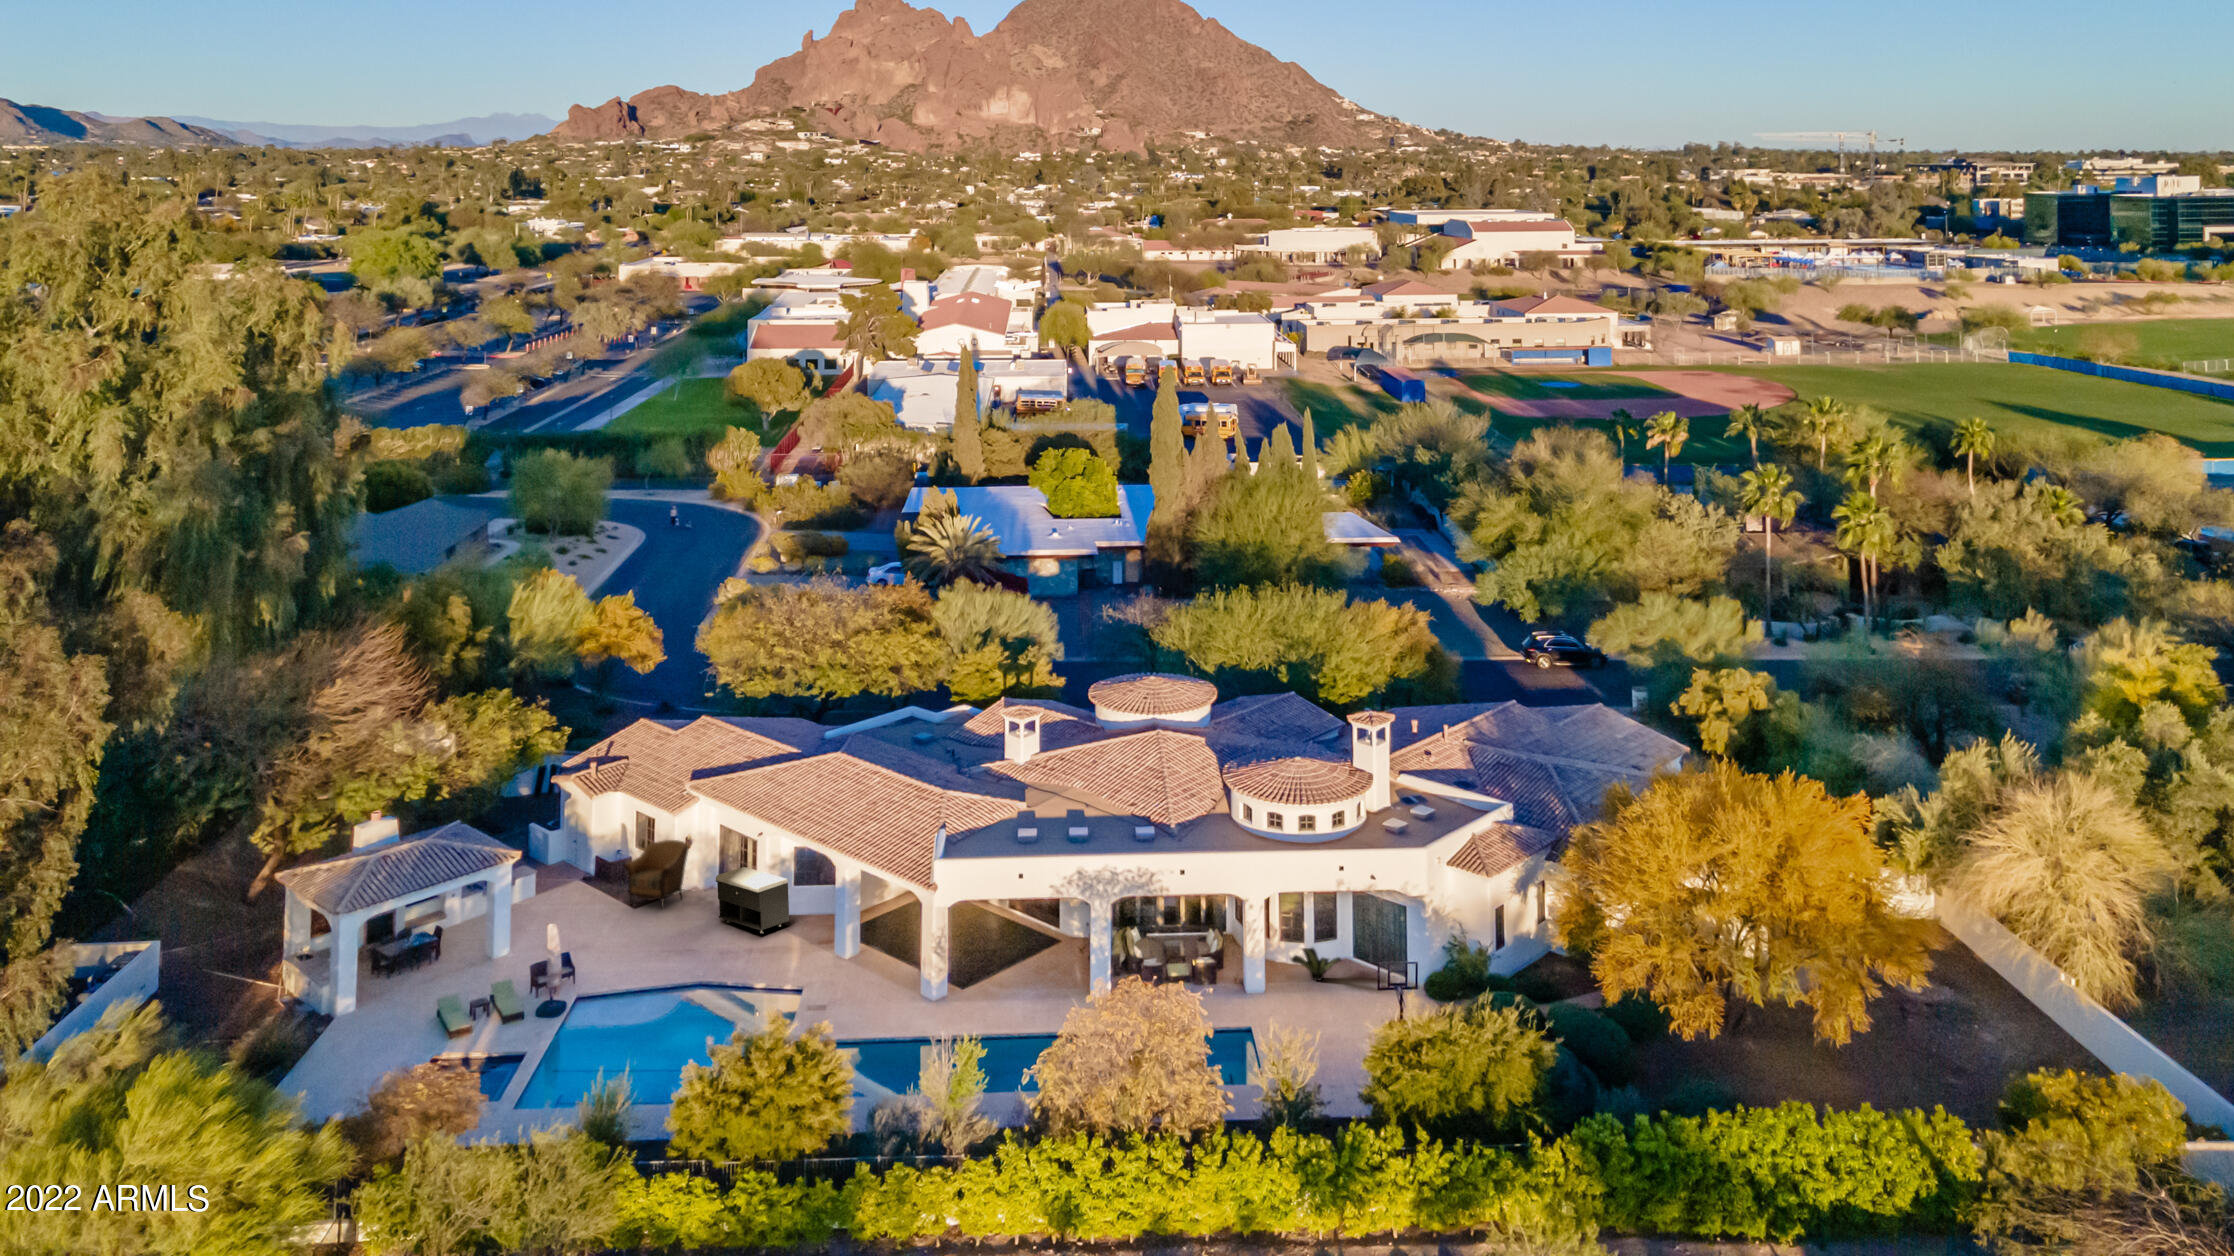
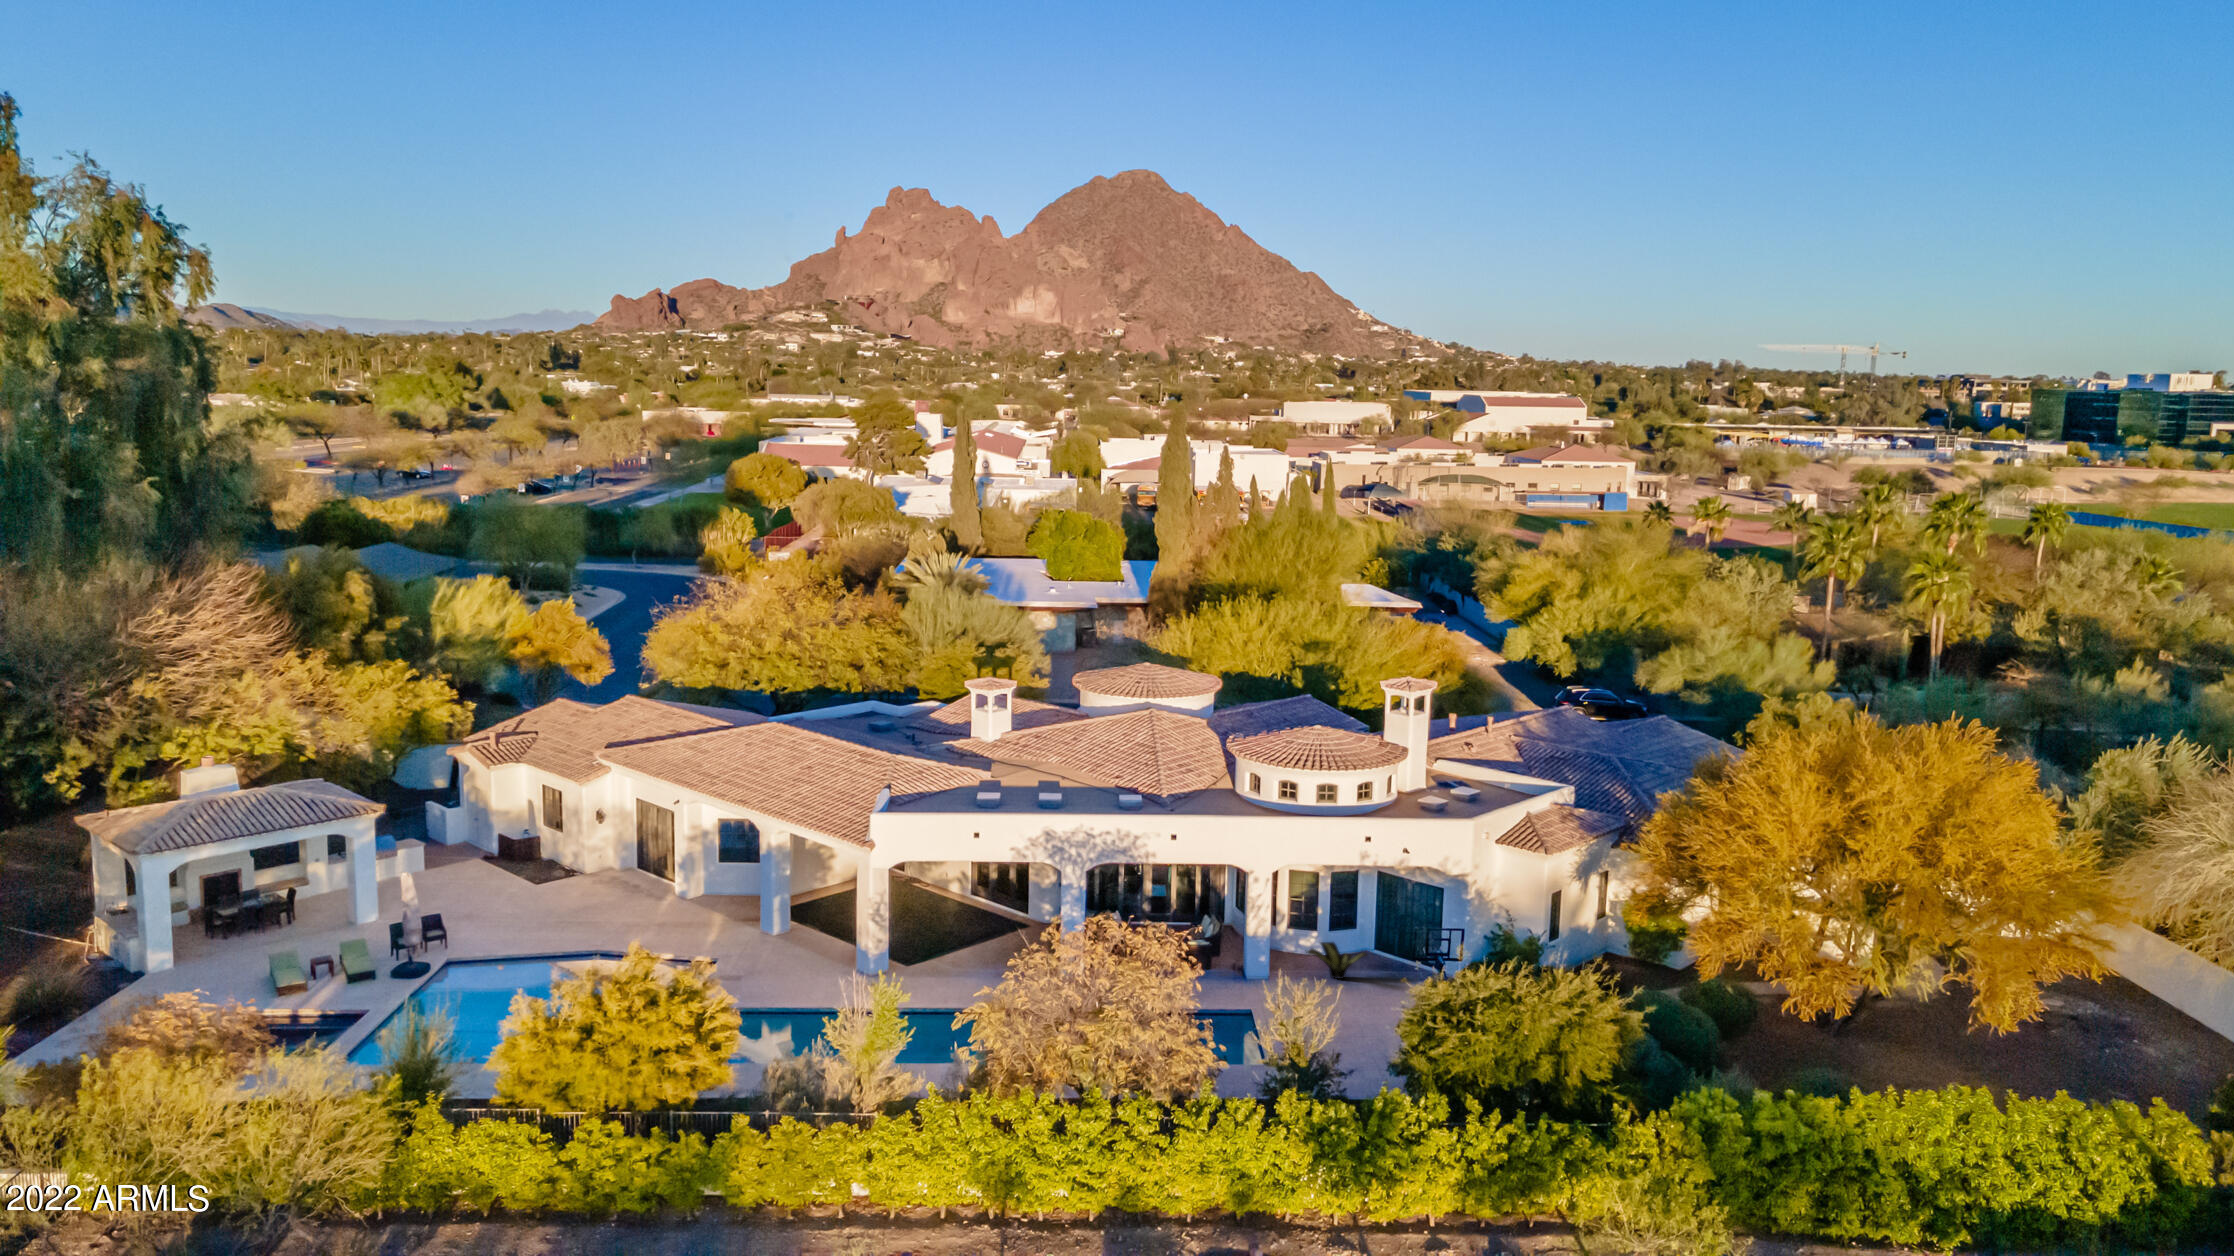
armchair: present [624,840,689,908] -> none [516,812,596,889]
storage bench: present [716,867,789,933] -> none [622,840,708,914]

